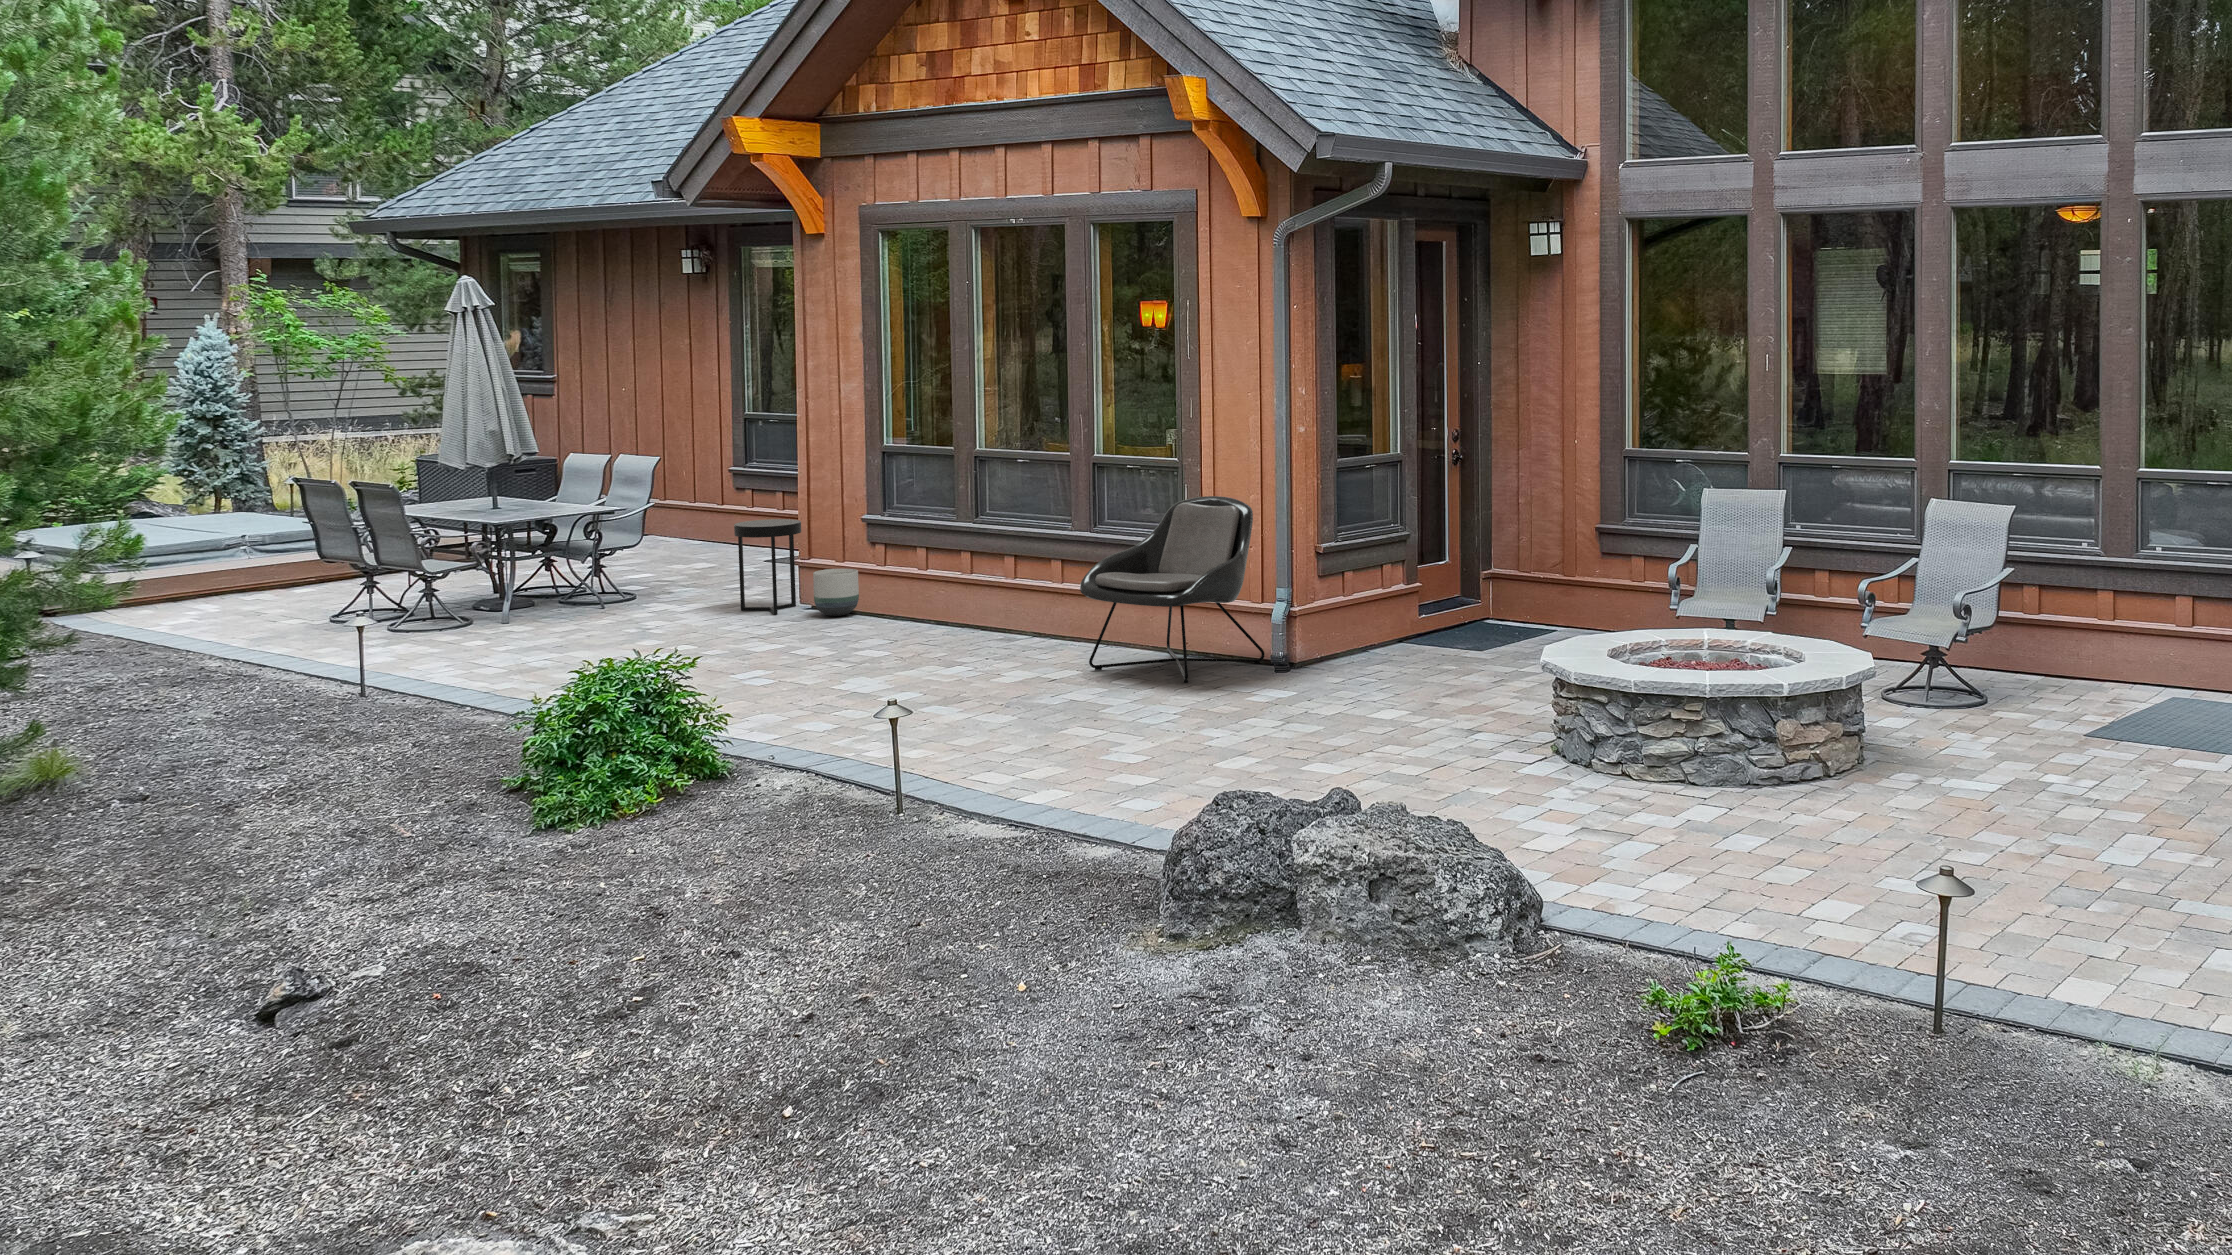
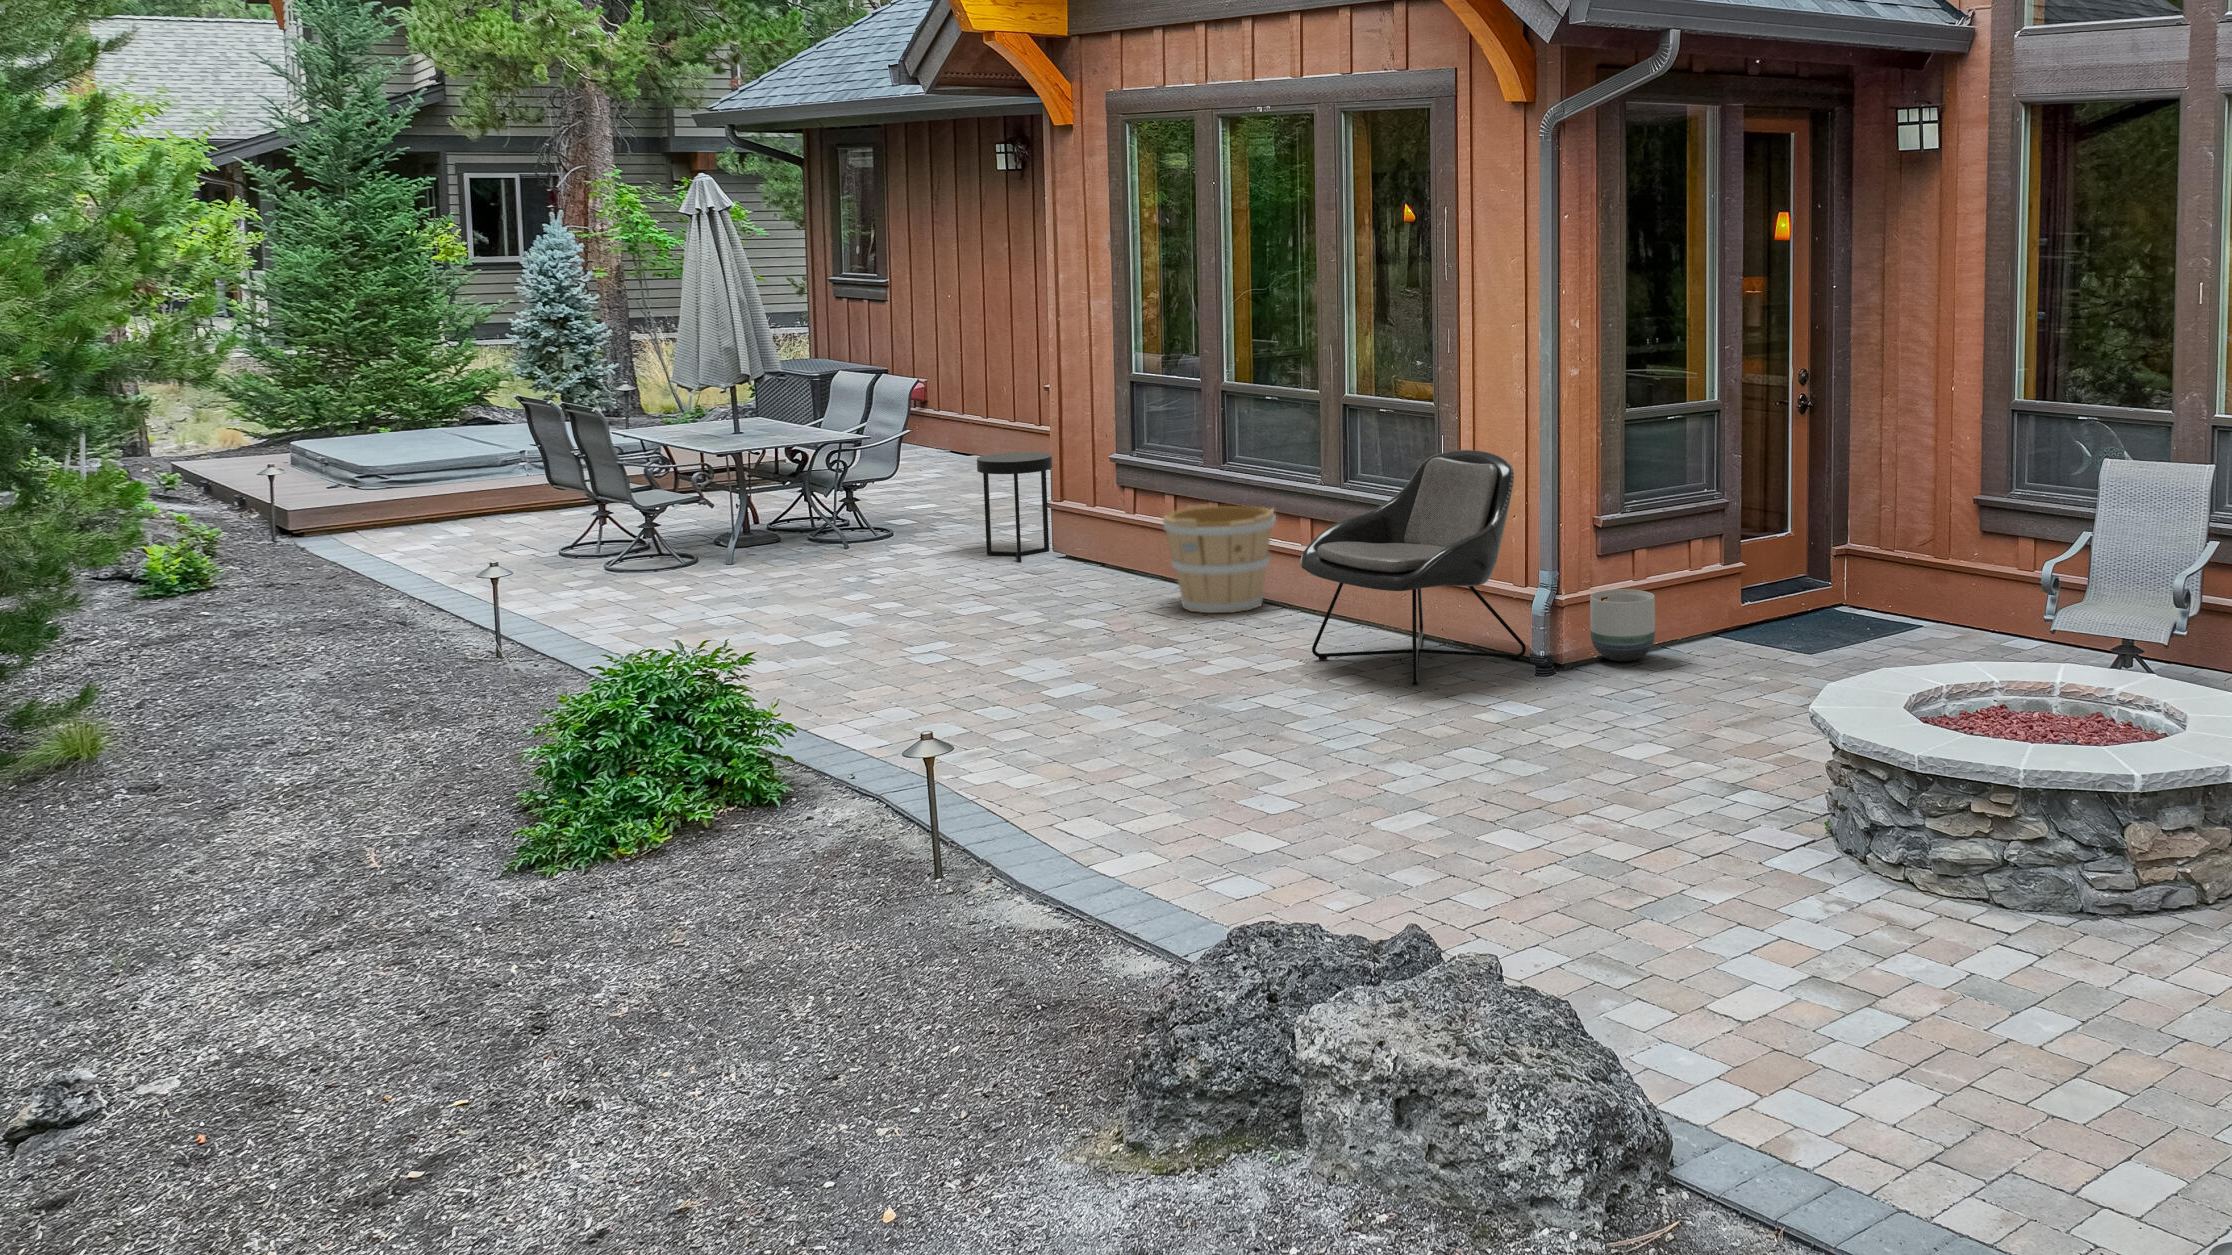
wooden bucket: none [934,553,1030,644] -> present [1163,503,1276,614]
planter: present [813,569,859,616] -> present [1590,589,1655,661]

